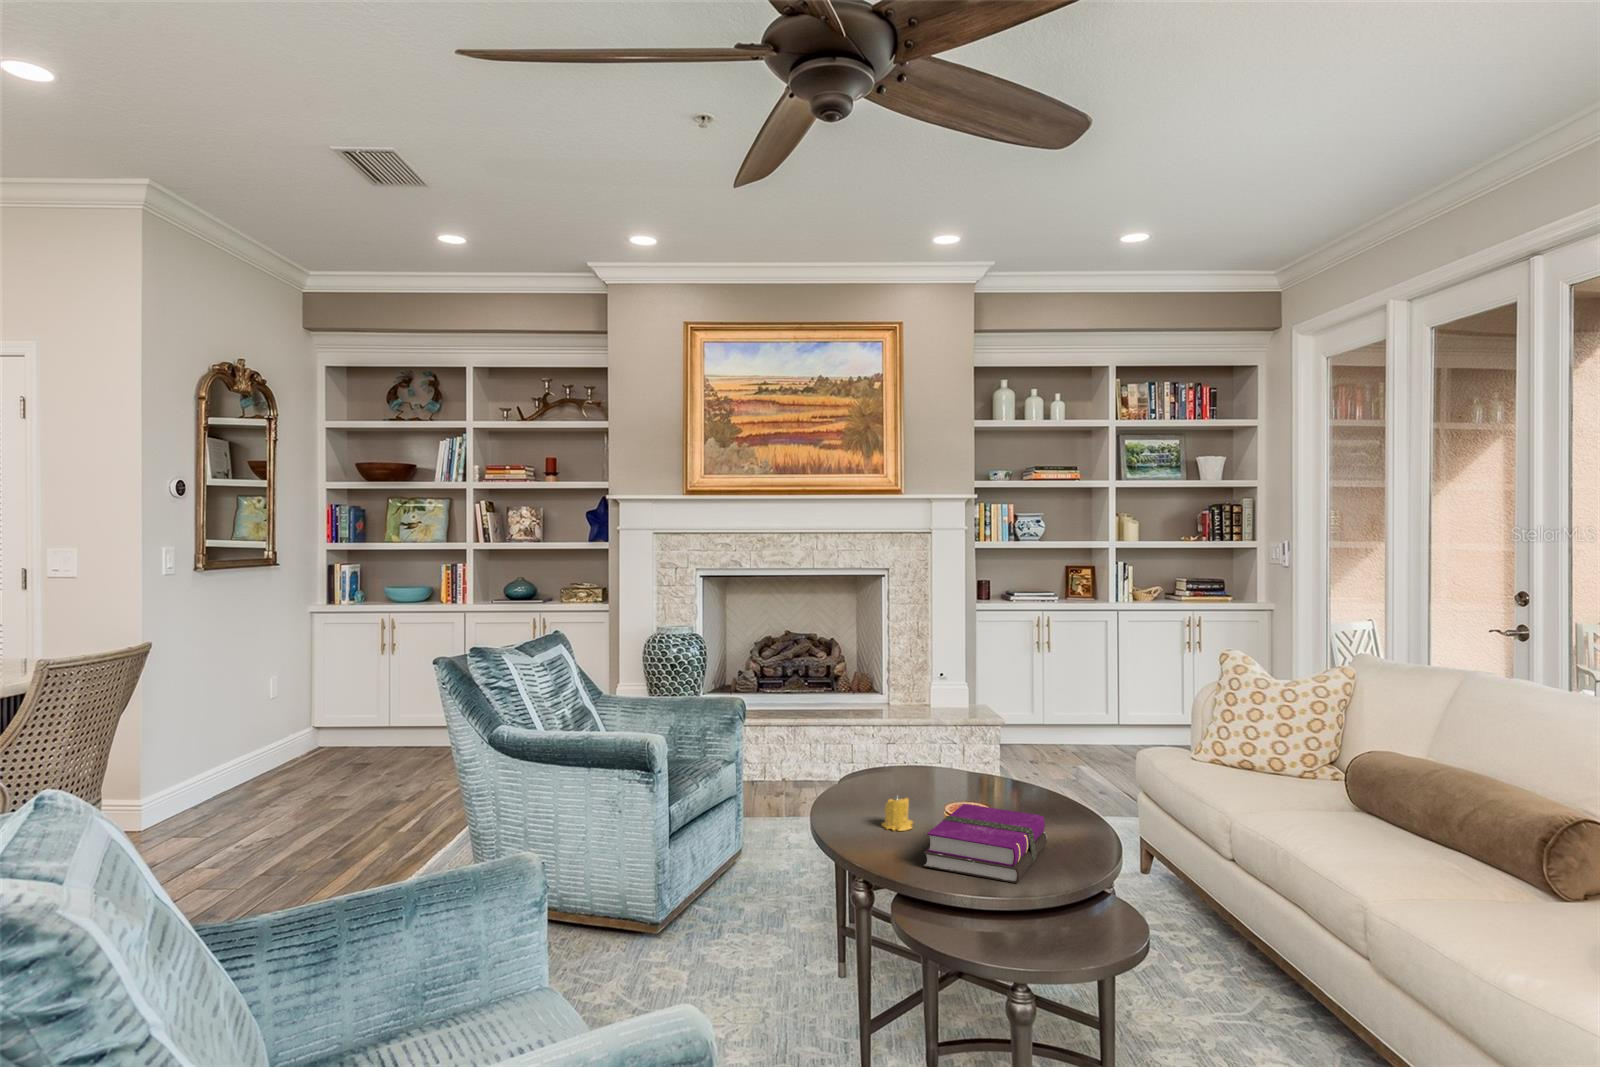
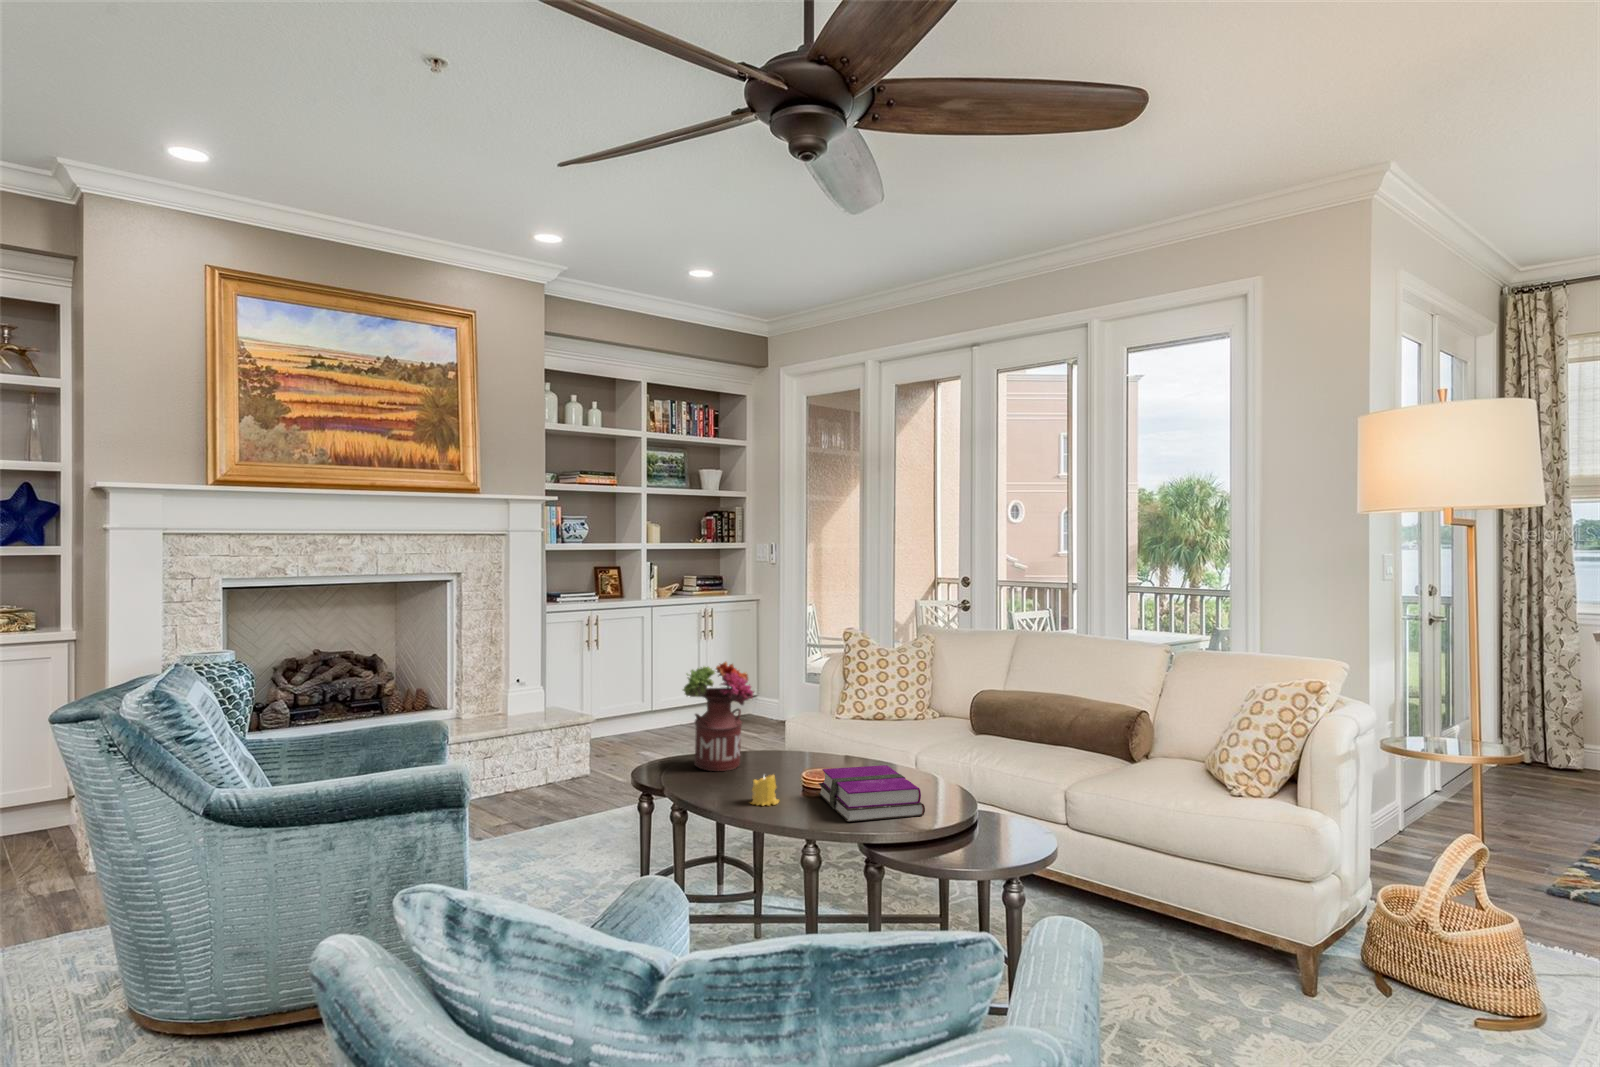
flower arrangement: none [894,671,975,788] -> present [683,662,754,771]

